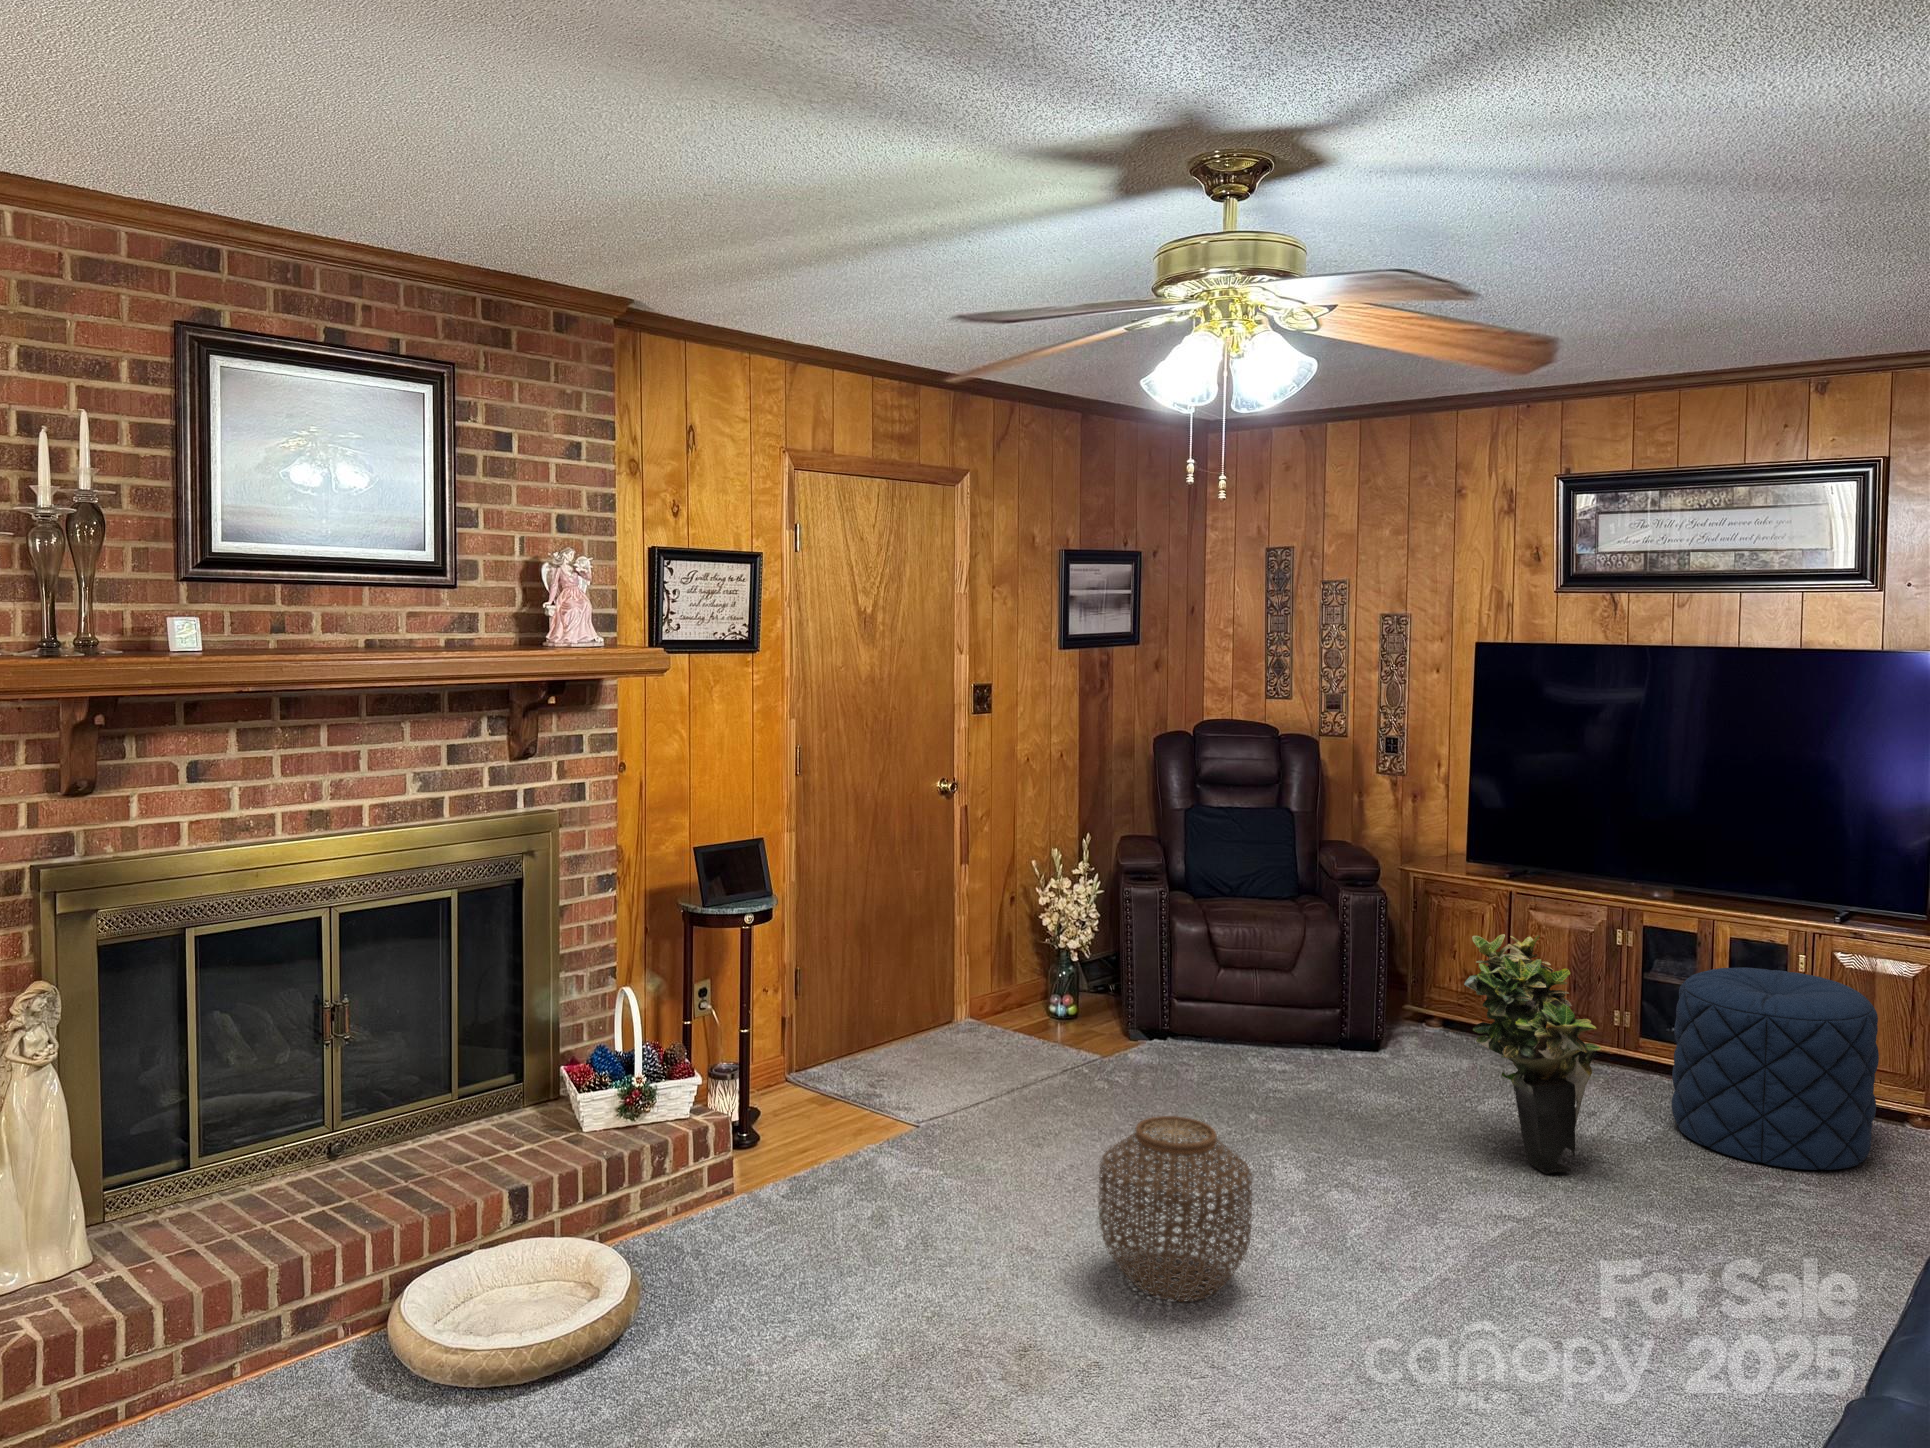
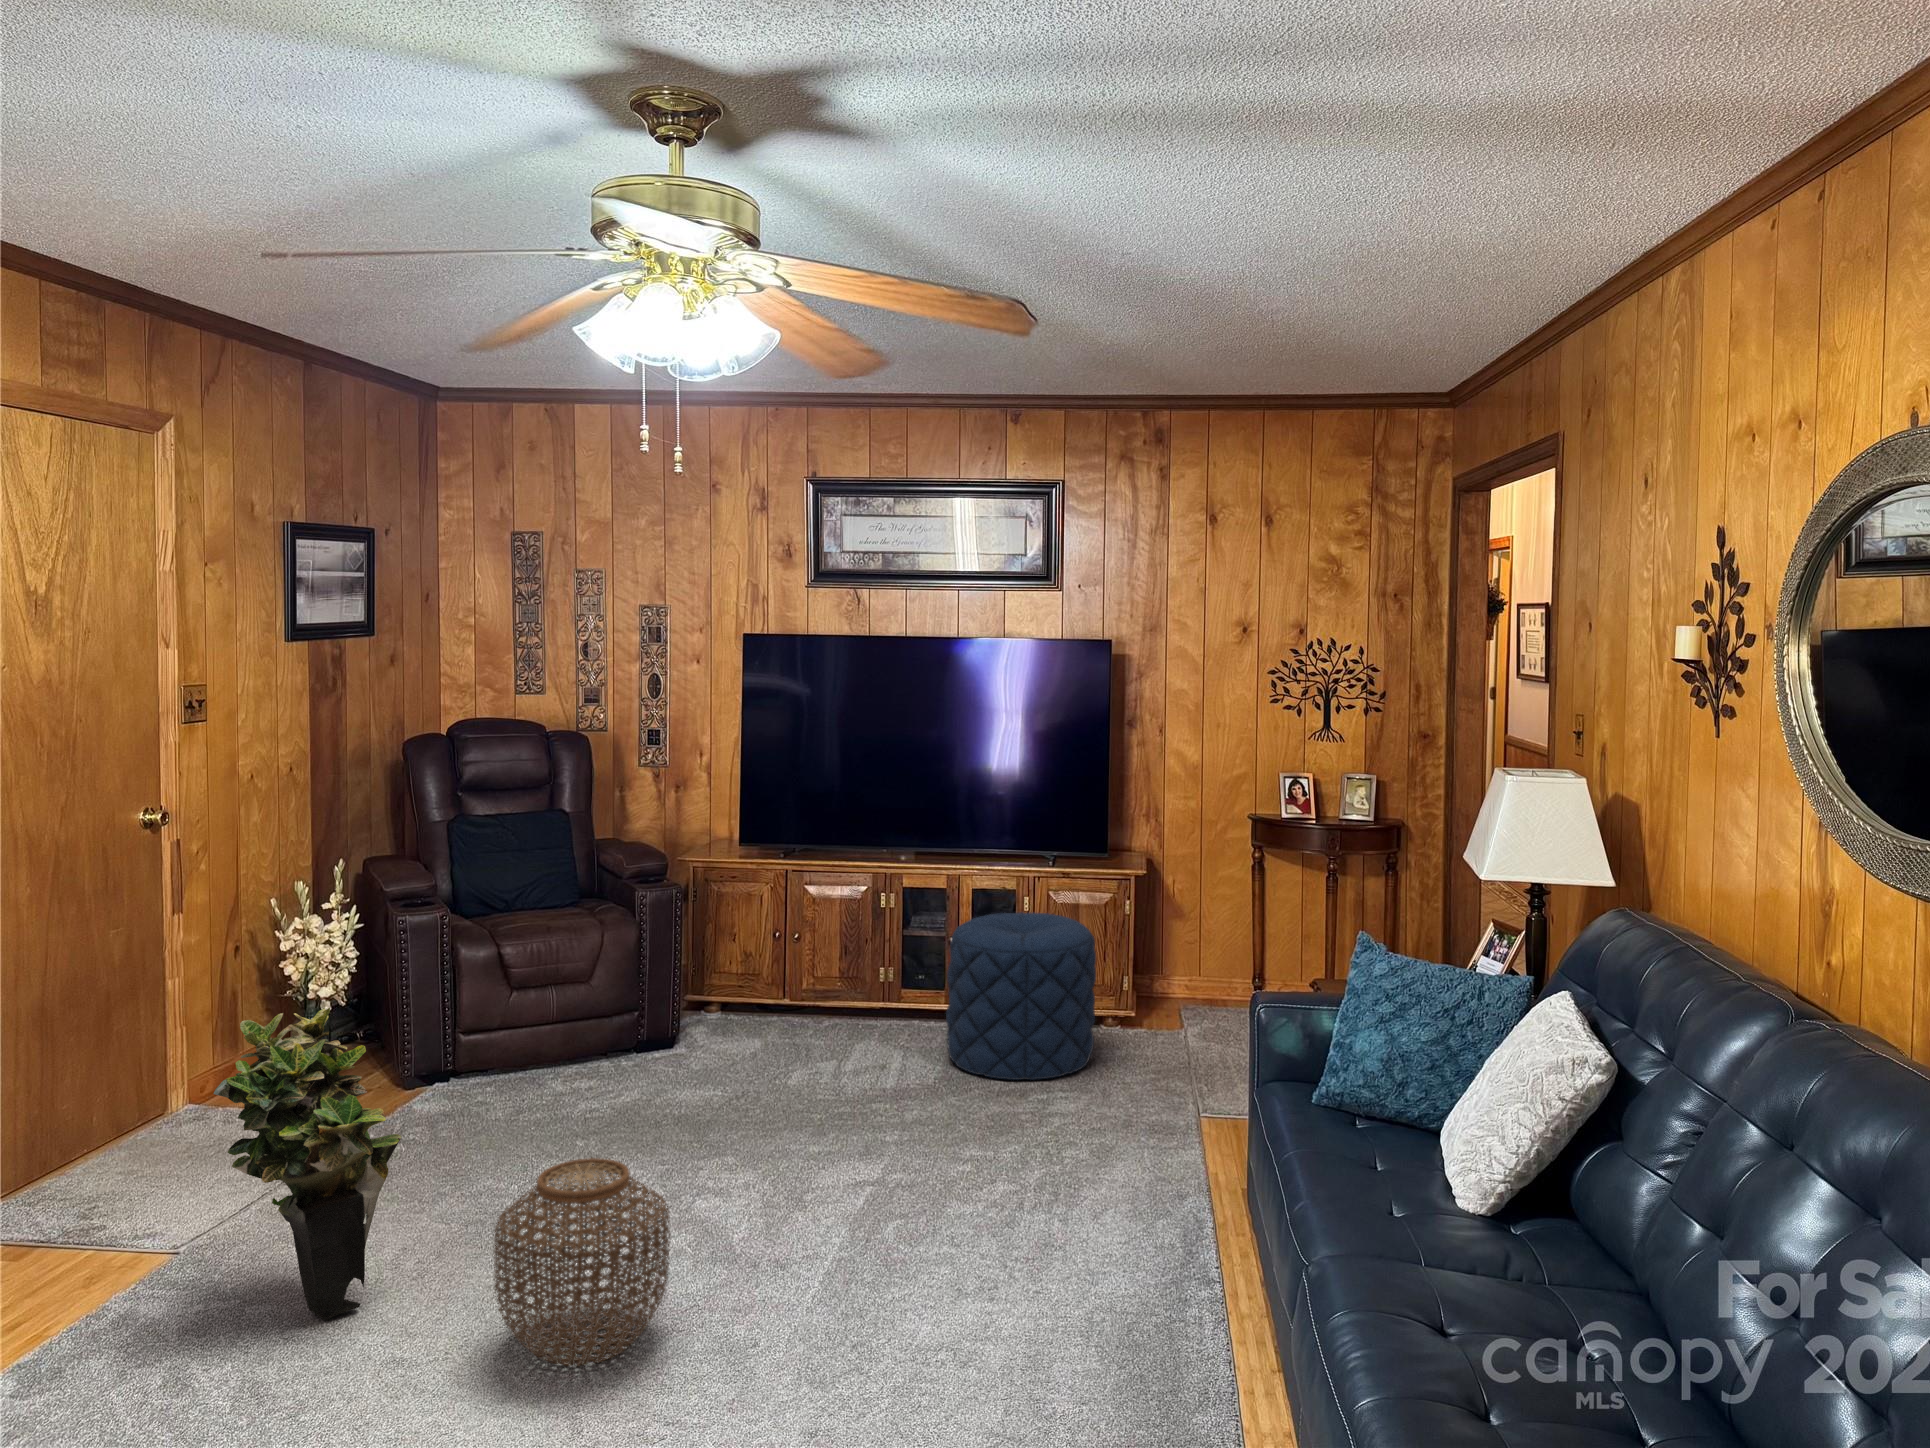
potted plant: present [1464,934,1601,1174] -> present [213,1008,402,1320]

